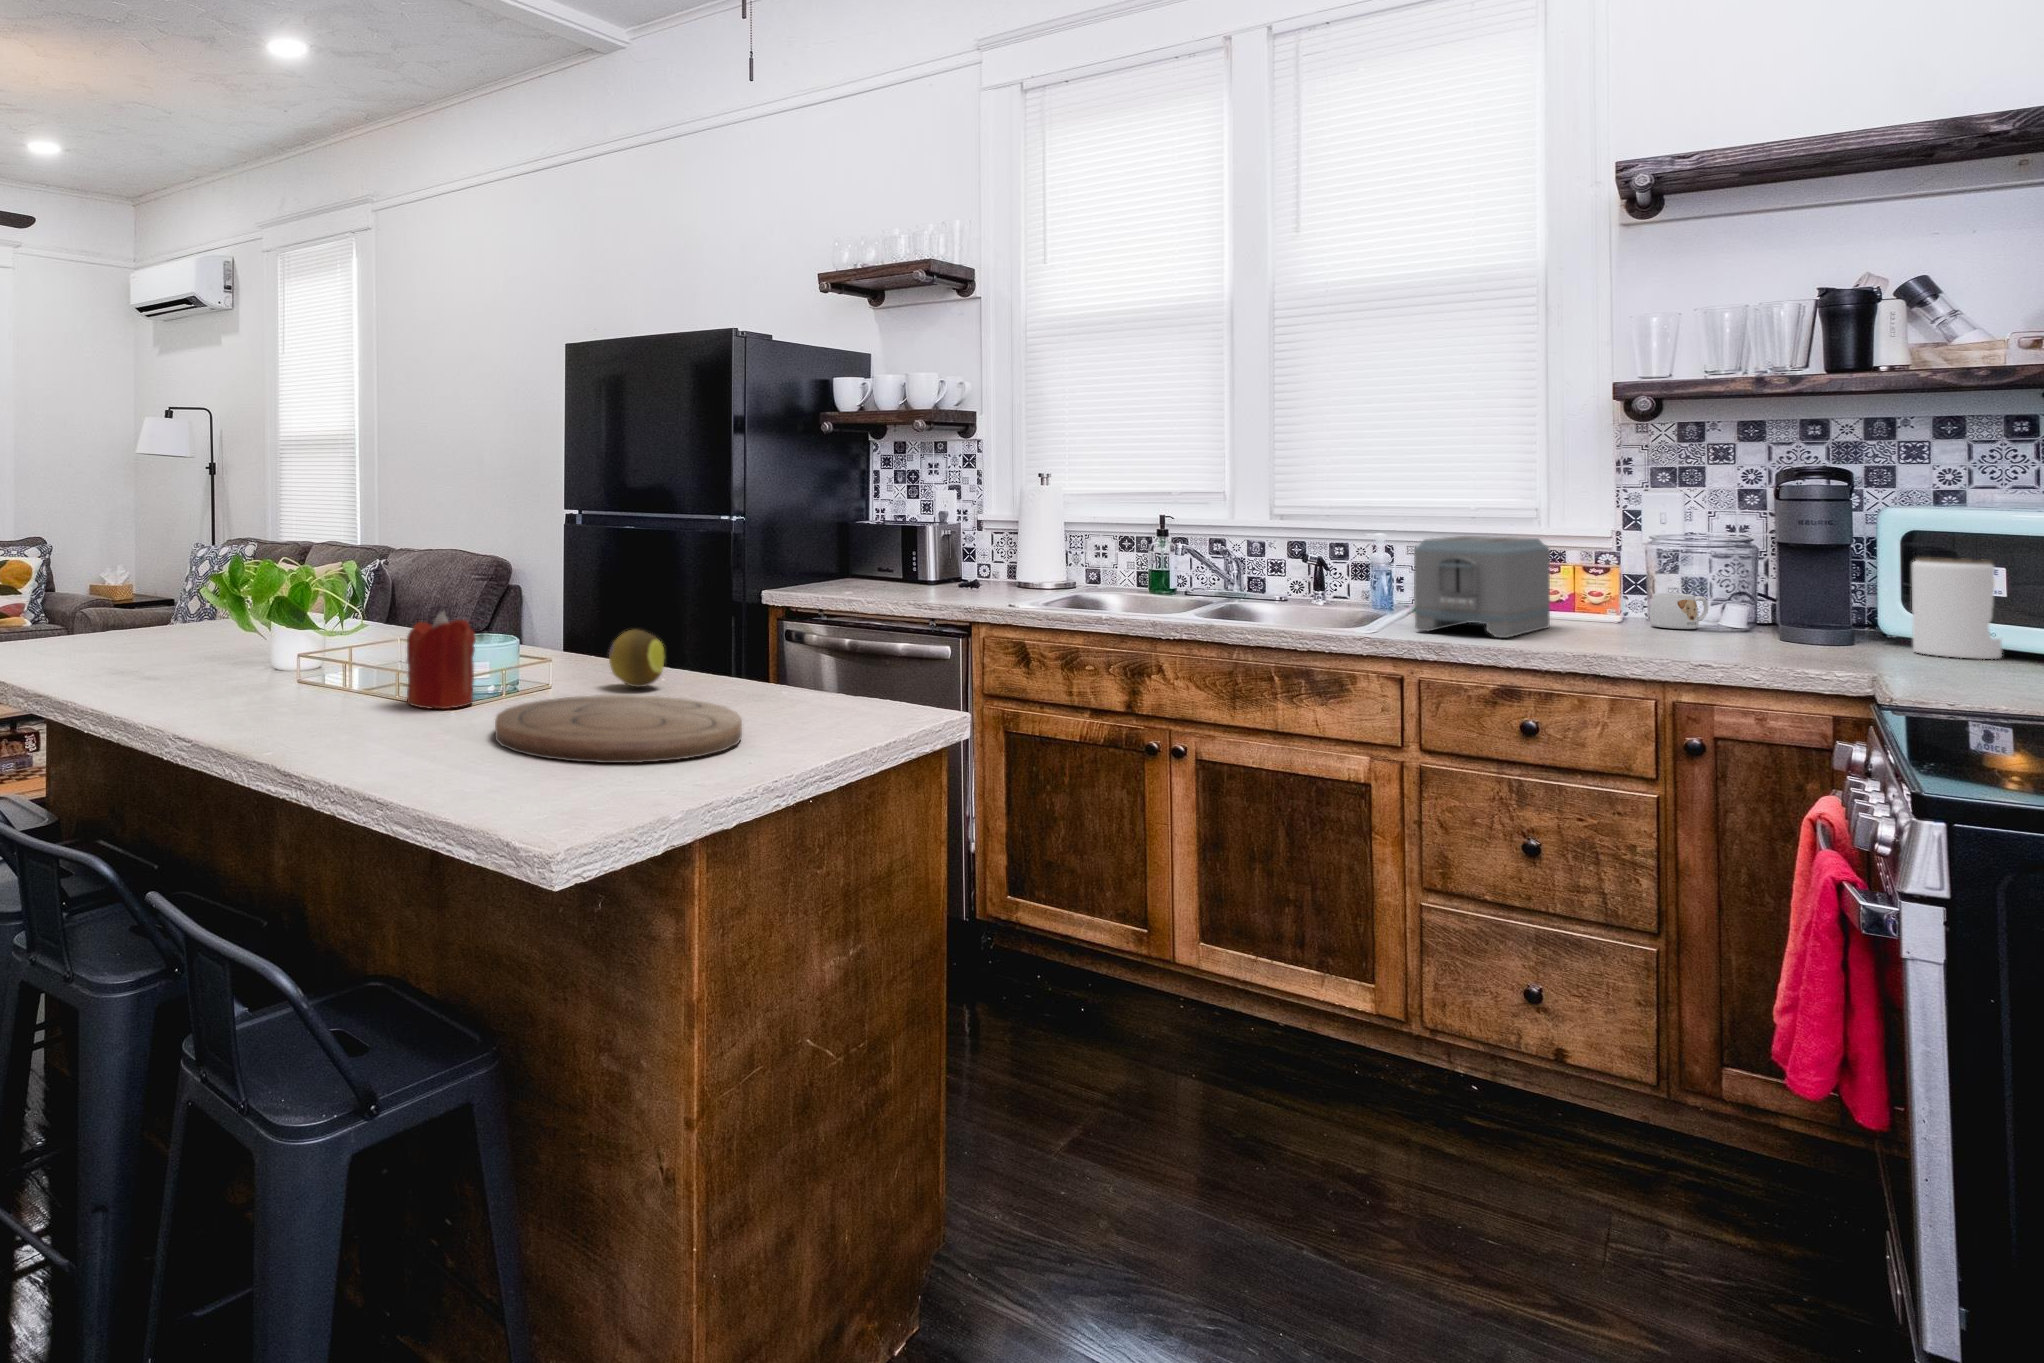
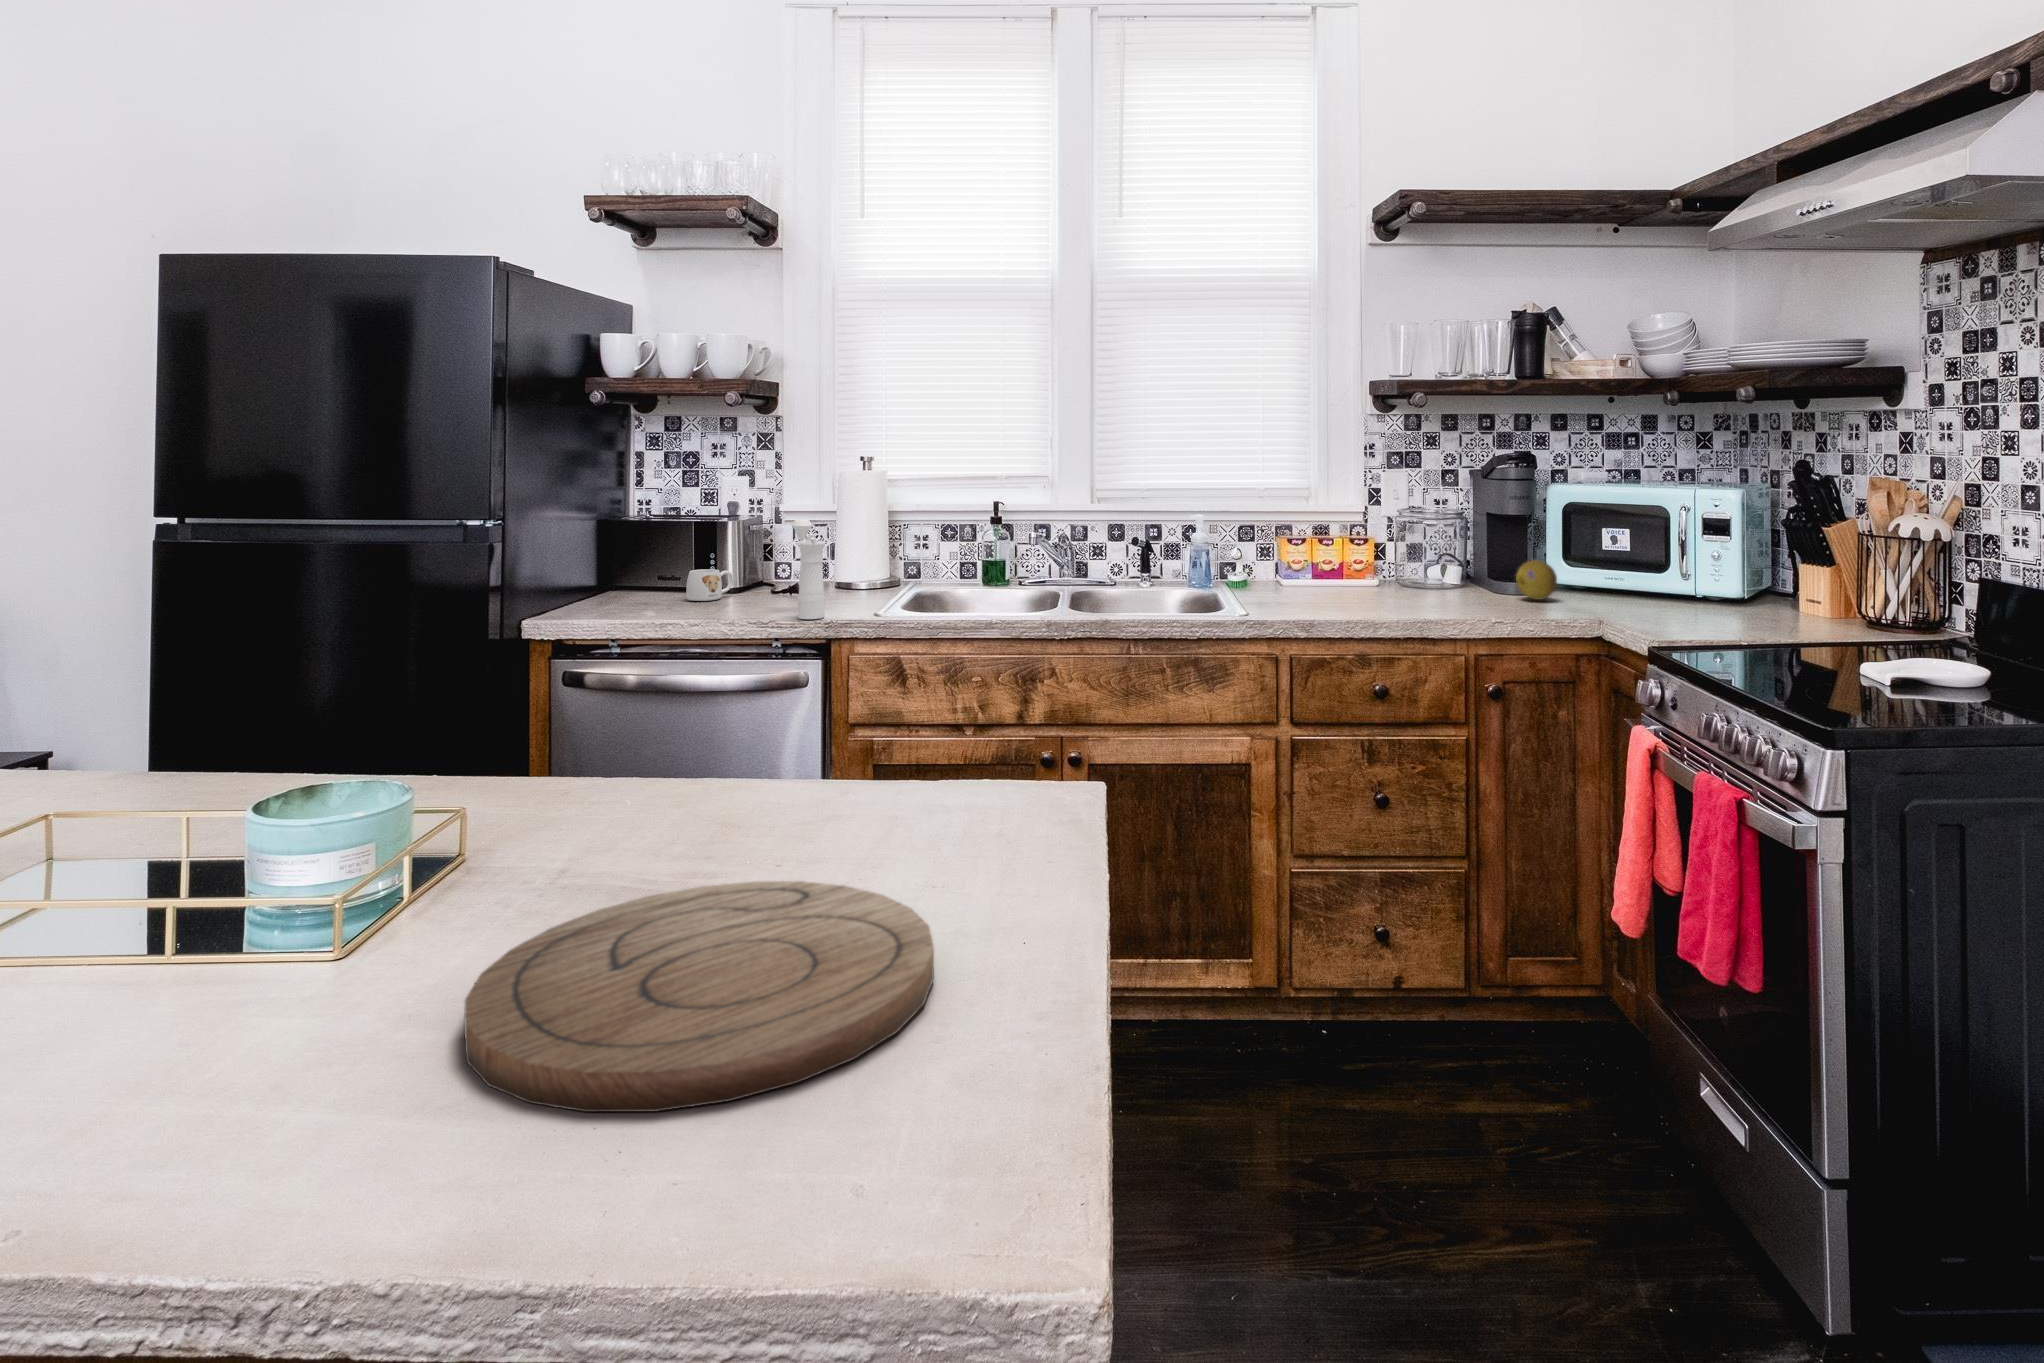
pepper mill: none [955,523,978,606] -> present [792,520,825,619]
toaster: present [1414,536,1550,638] -> none [1267,516,1345,611]
jar: present [1911,558,2002,659] -> none [1572,523,1621,598]
mug: present [1650,593,1708,629] -> present [686,569,733,601]
candle: present [407,611,476,709] -> none [141,812,312,1033]
fruit: present [609,630,664,687] -> present [1516,560,1557,600]

